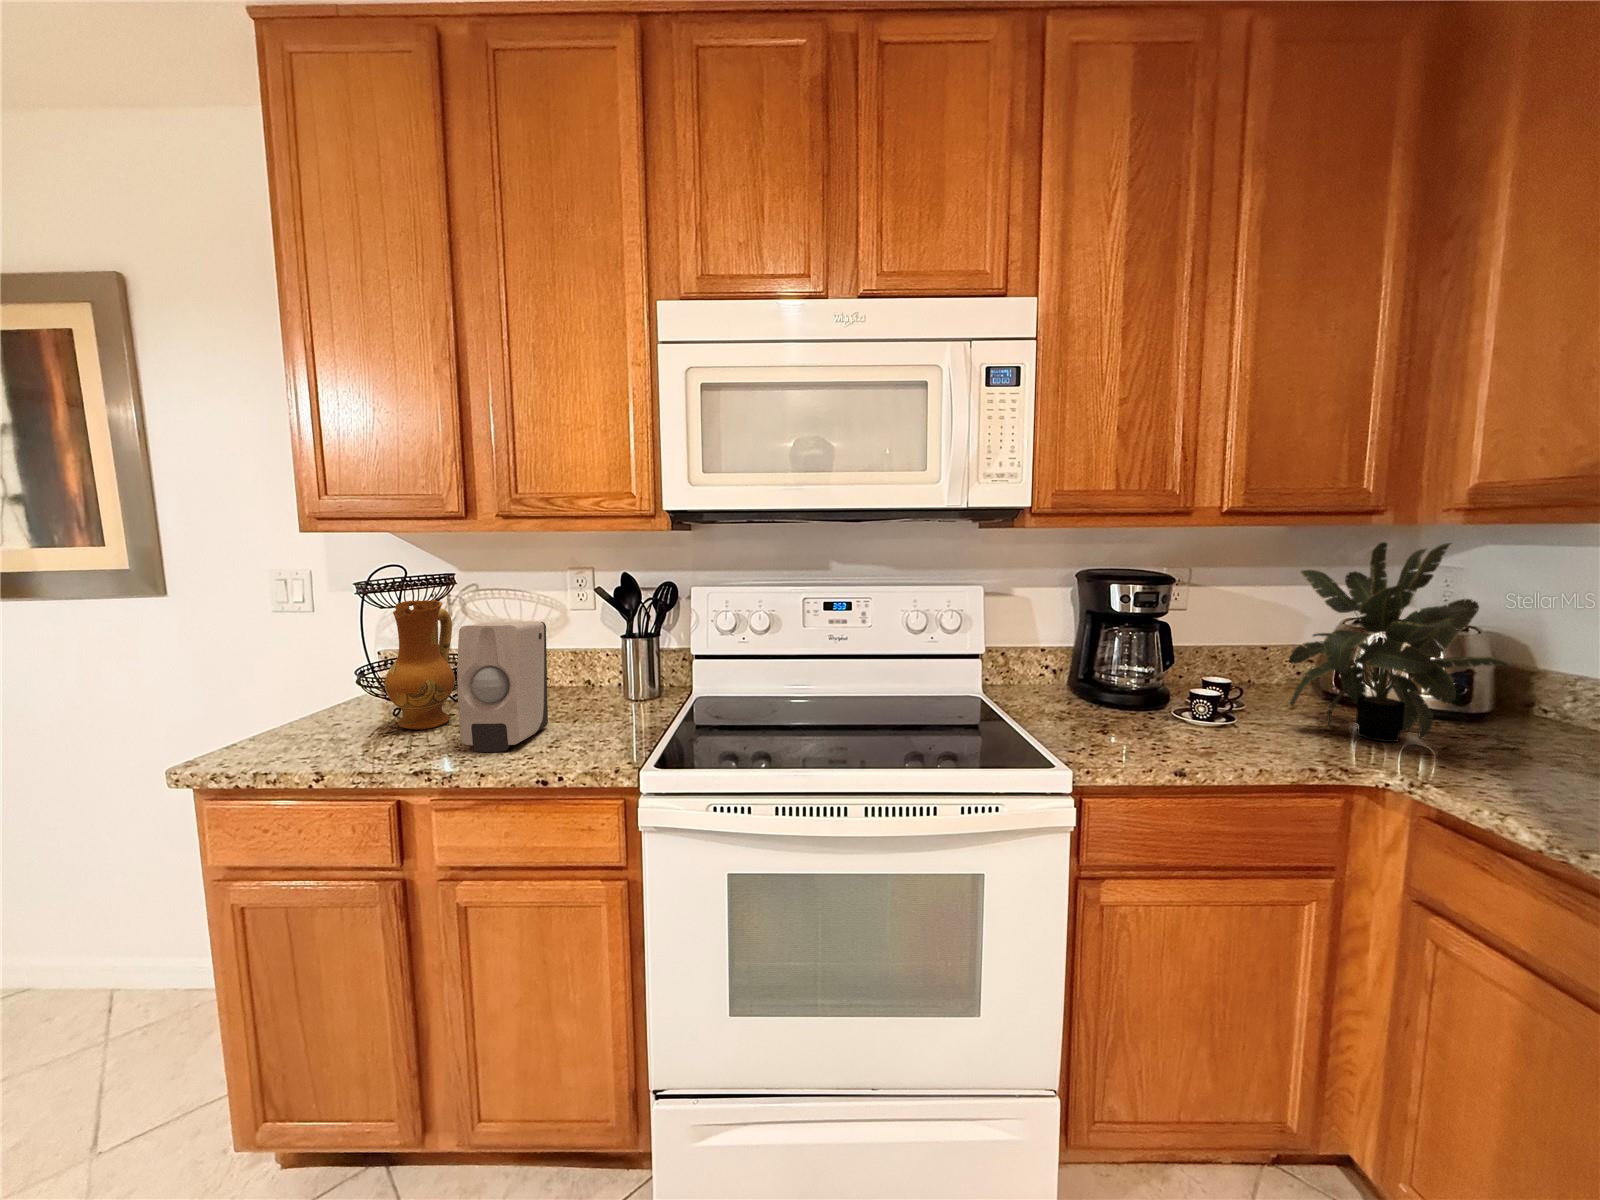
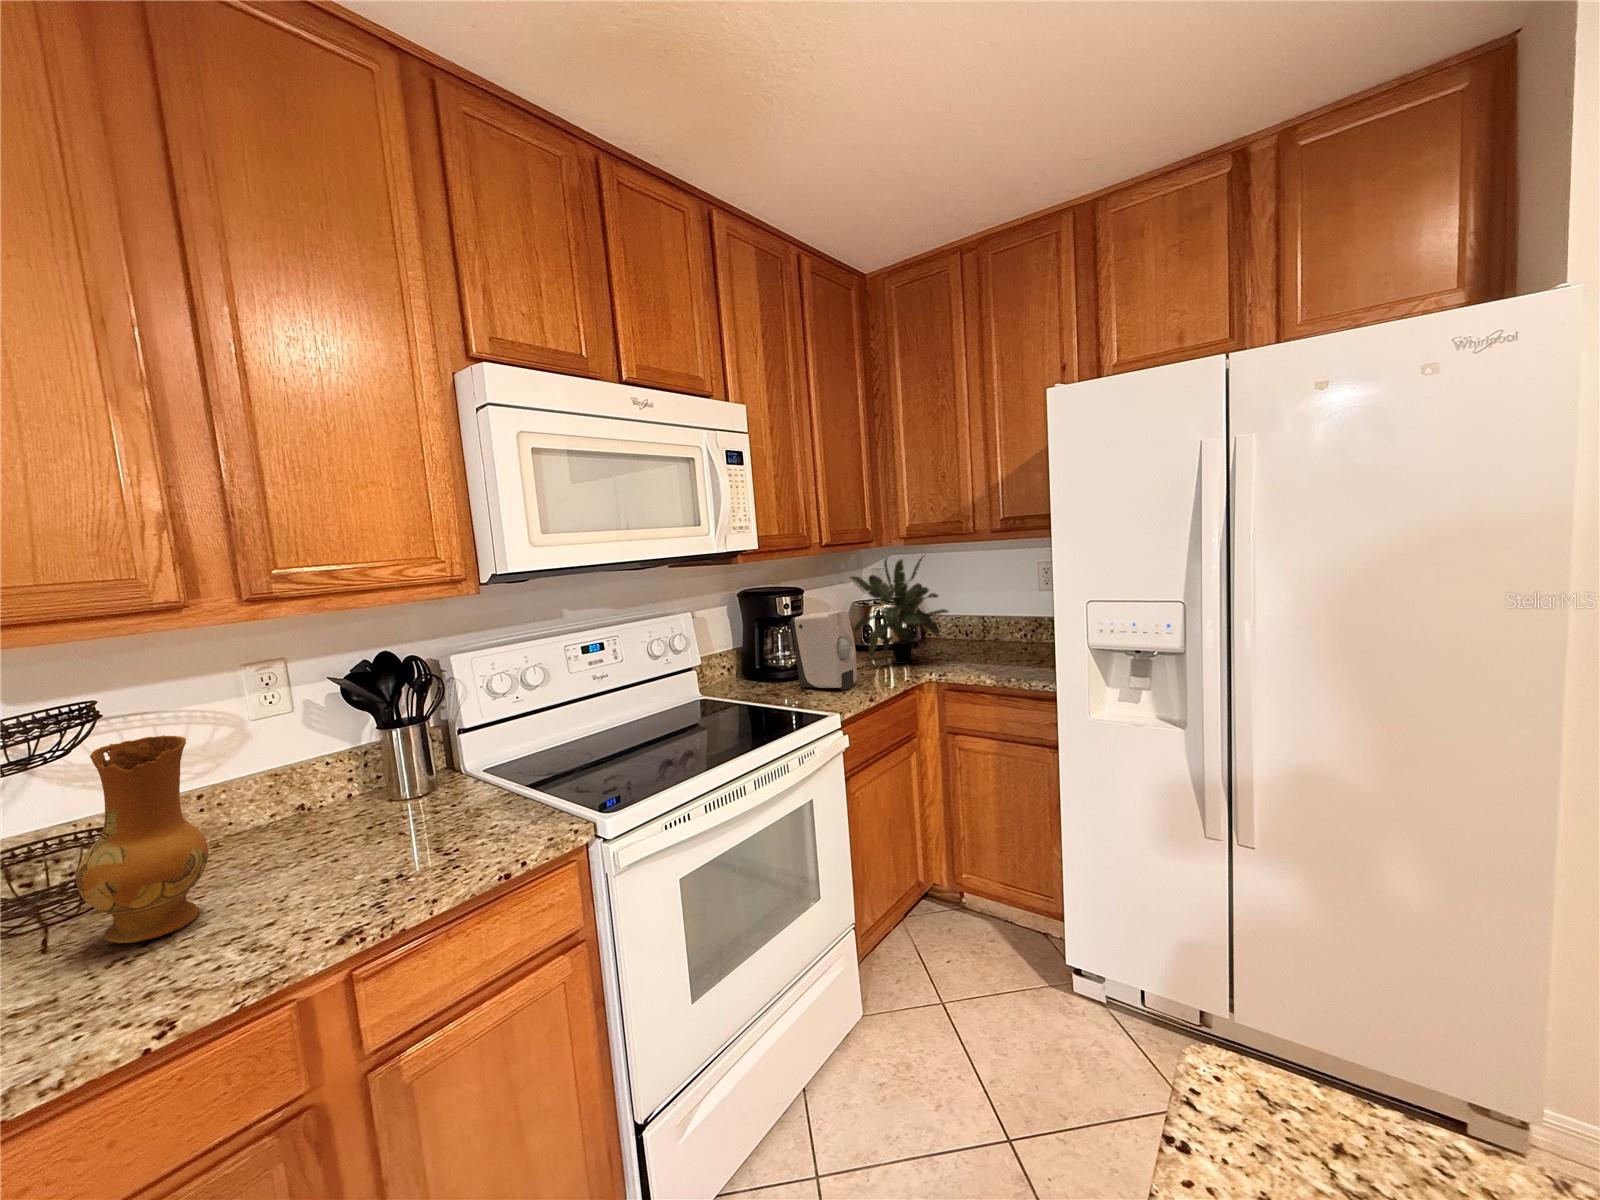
soap dispenser: present [457,621,548,752] -> present [791,610,857,690]

